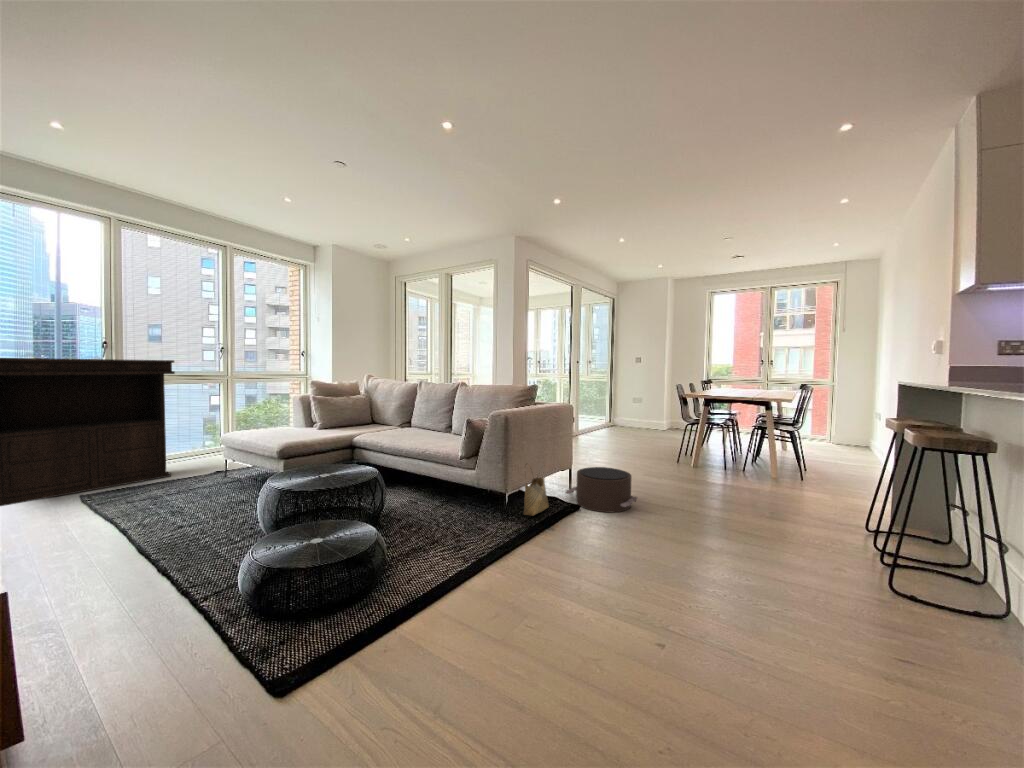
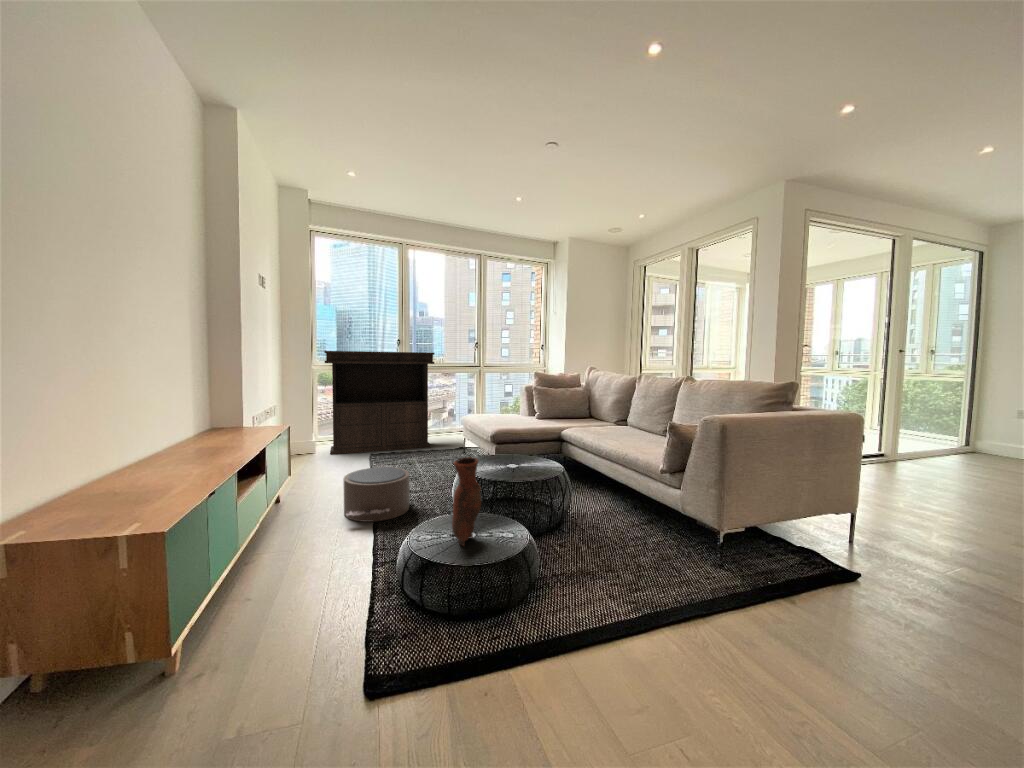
vase: none [312,464,343,546] -> present [452,457,481,546]
pouf: present [565,467,638,512] -> present [344,467,409,522]
woven basket: present [524,478,549,516] -> none [749,493,796,571]

